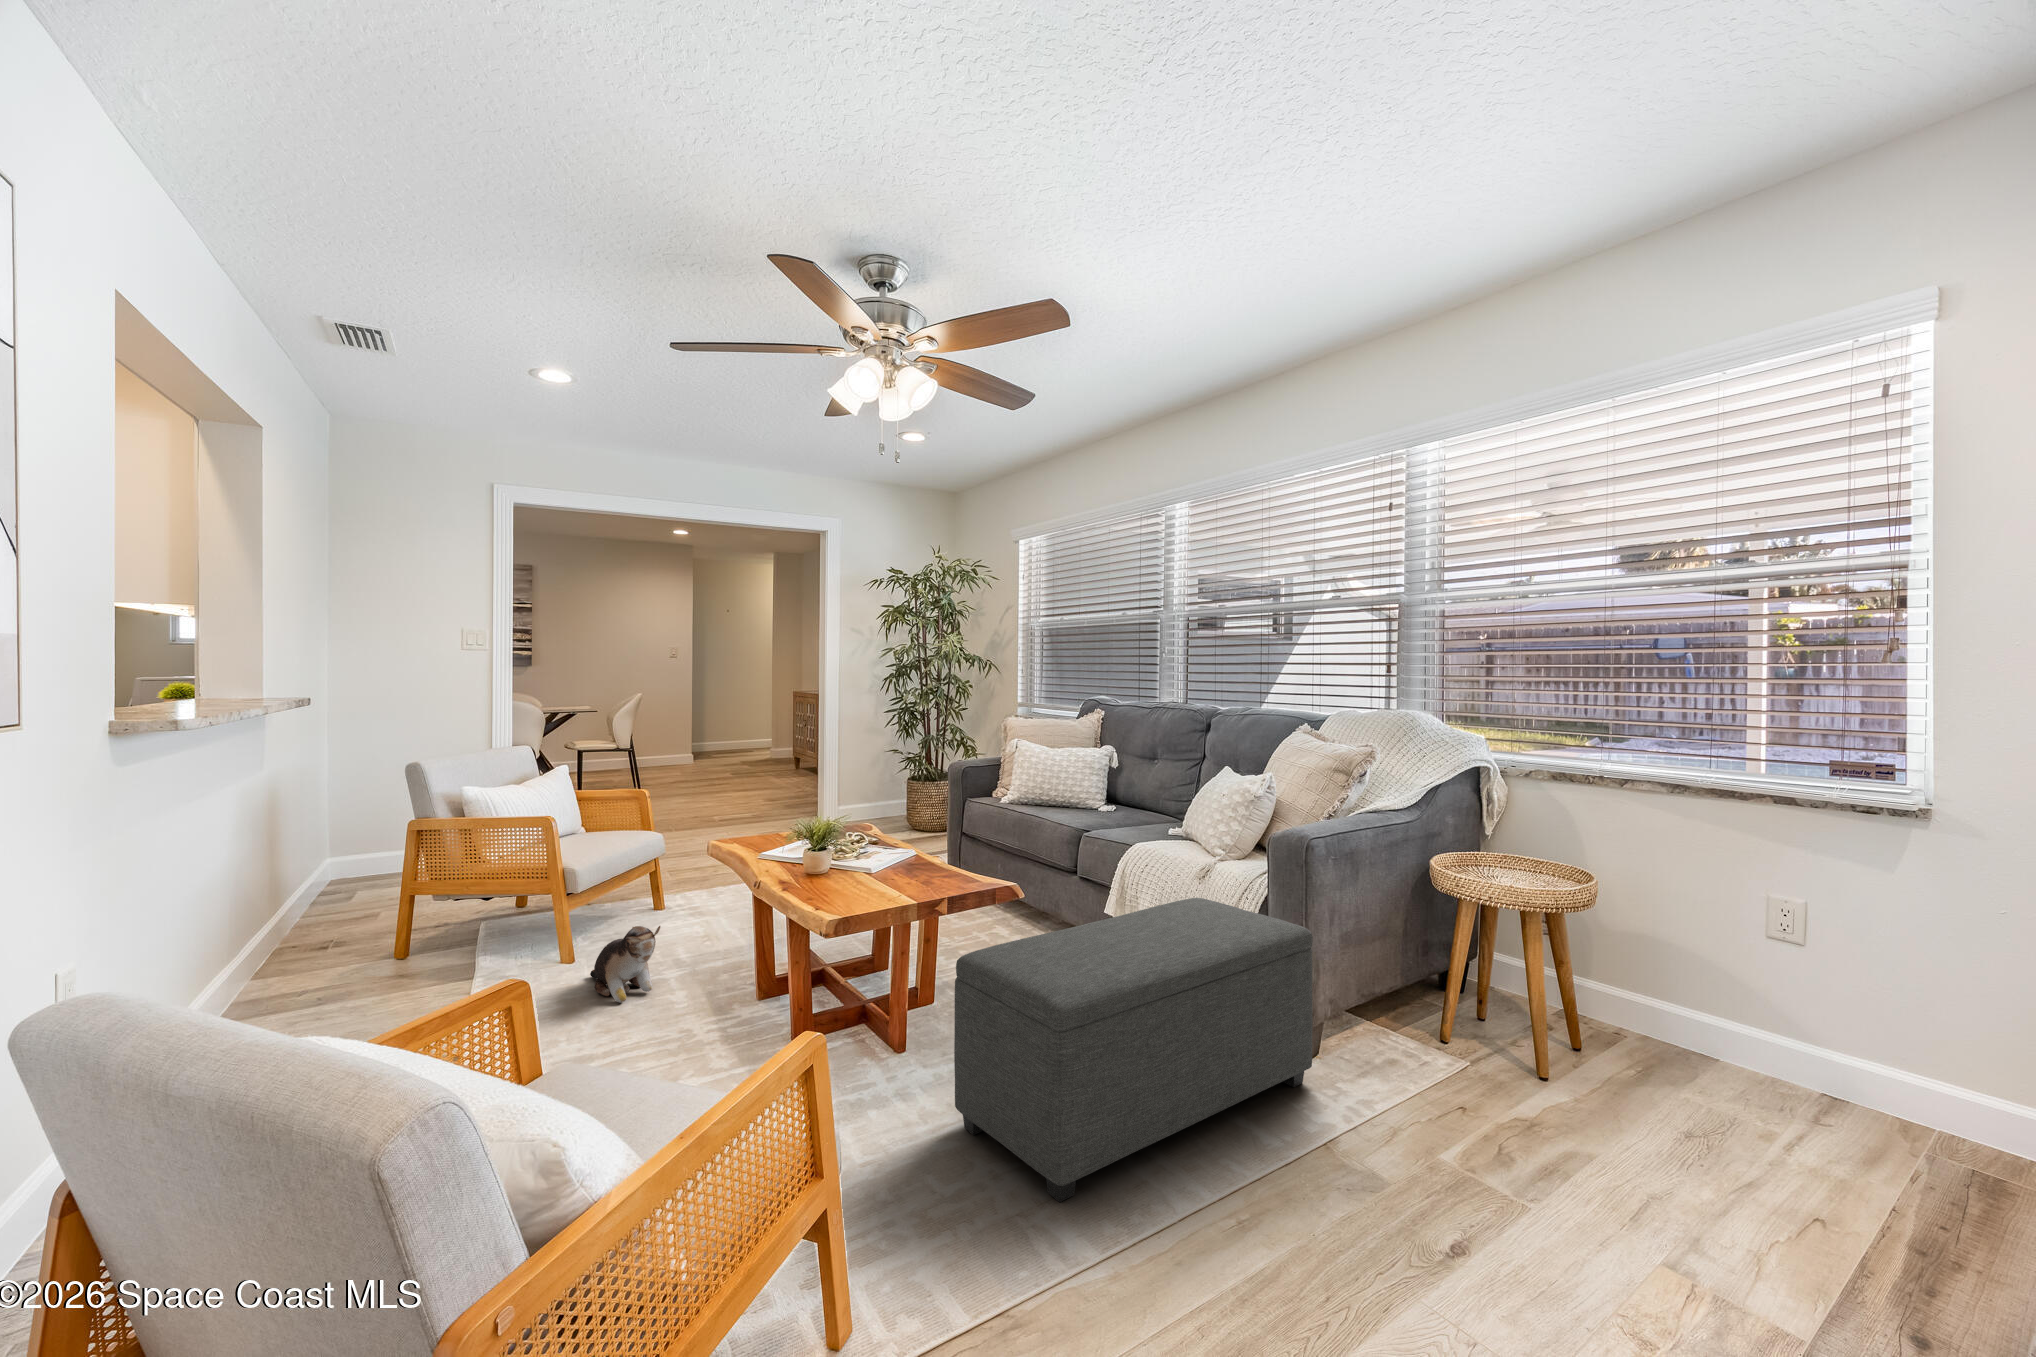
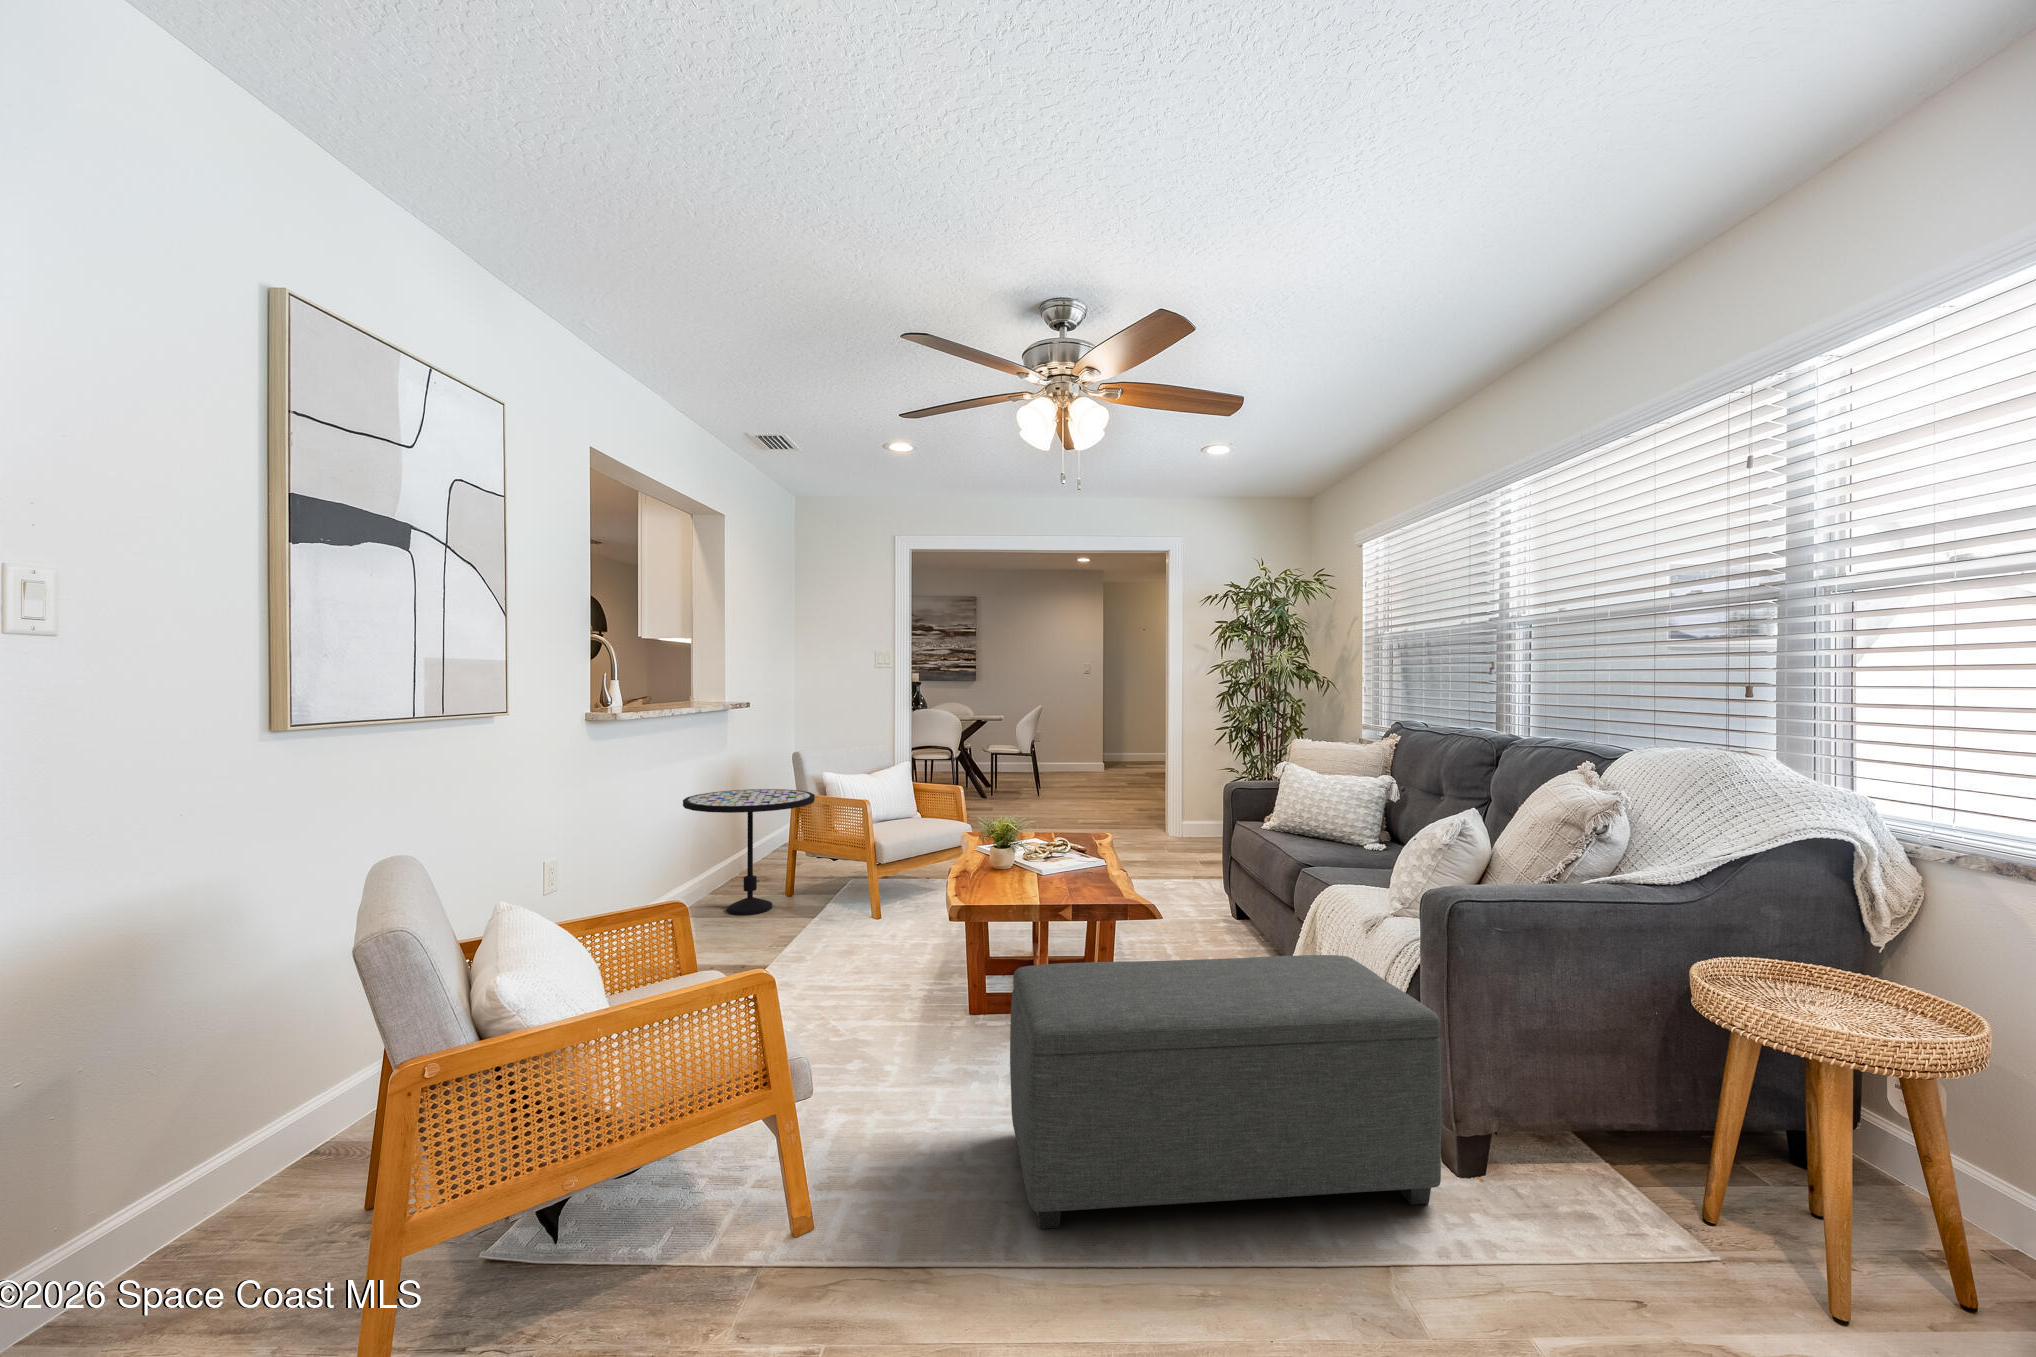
side table: none [276,804,483,975] -> present [683,789,815,915]
plush toy: present [590,926,660,1003] -> none [852,903,890,966]

